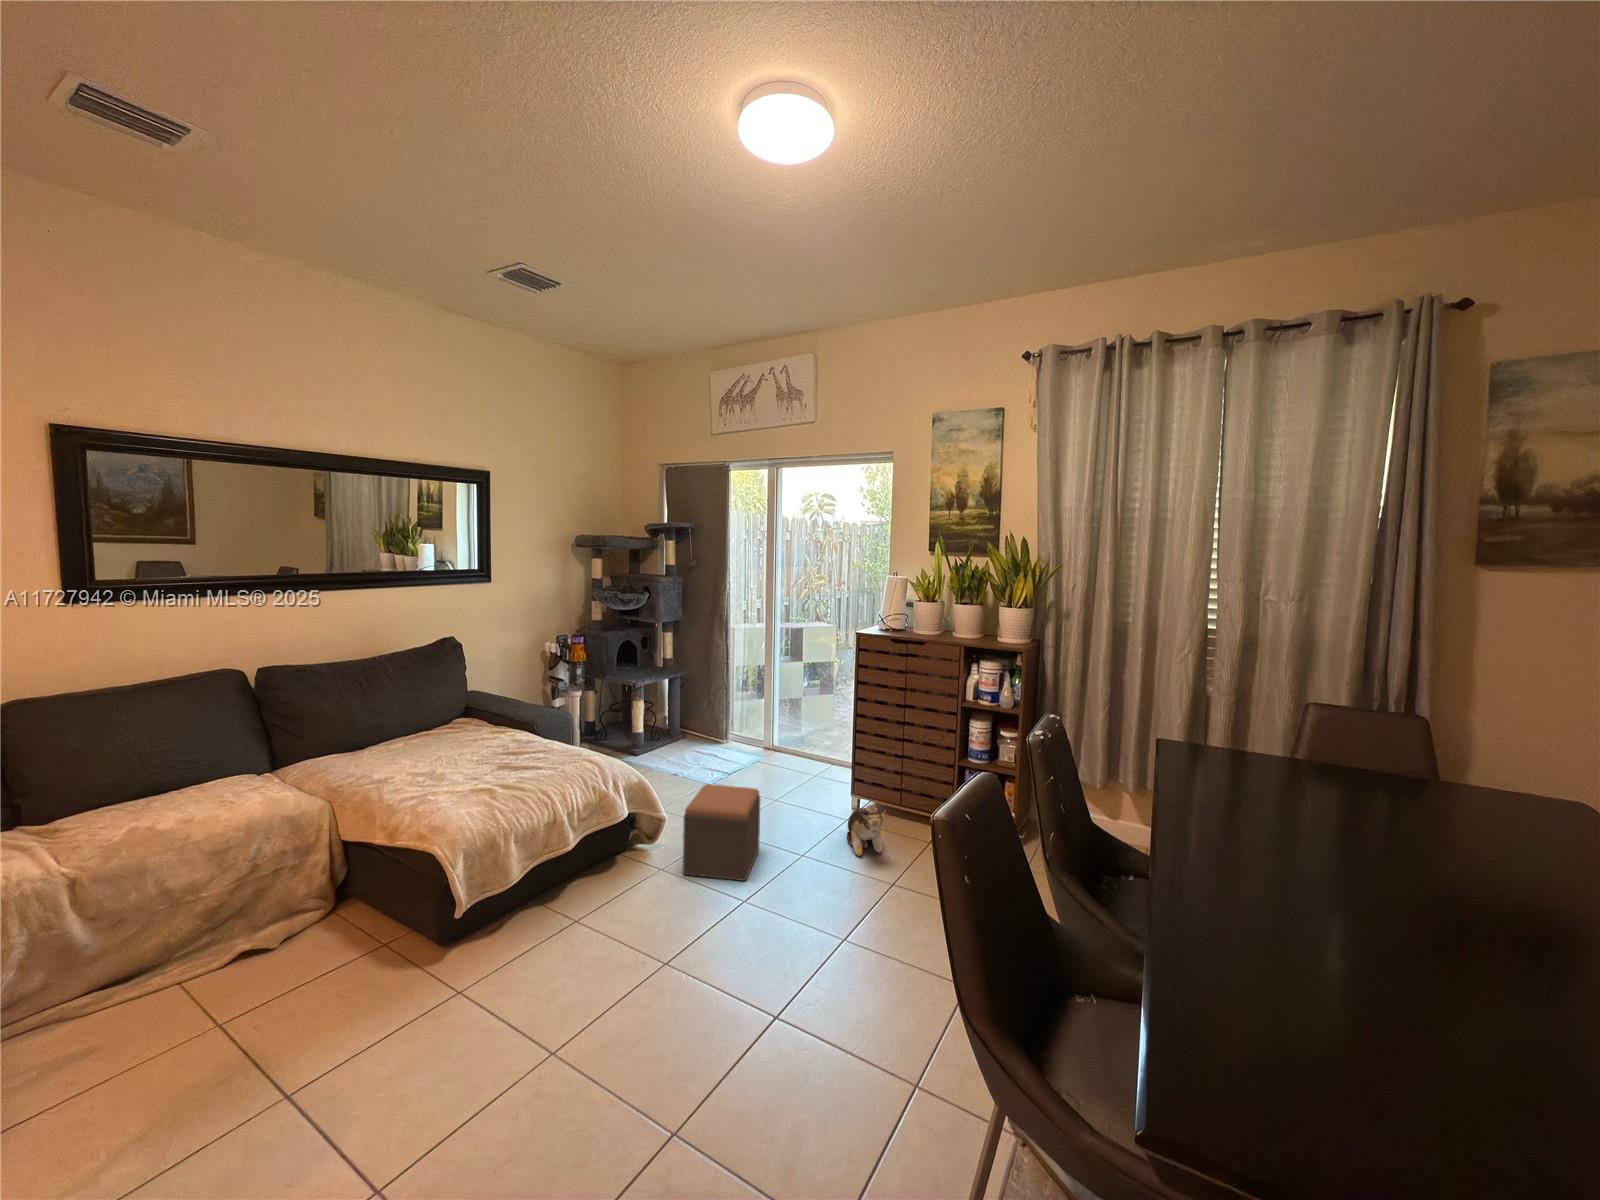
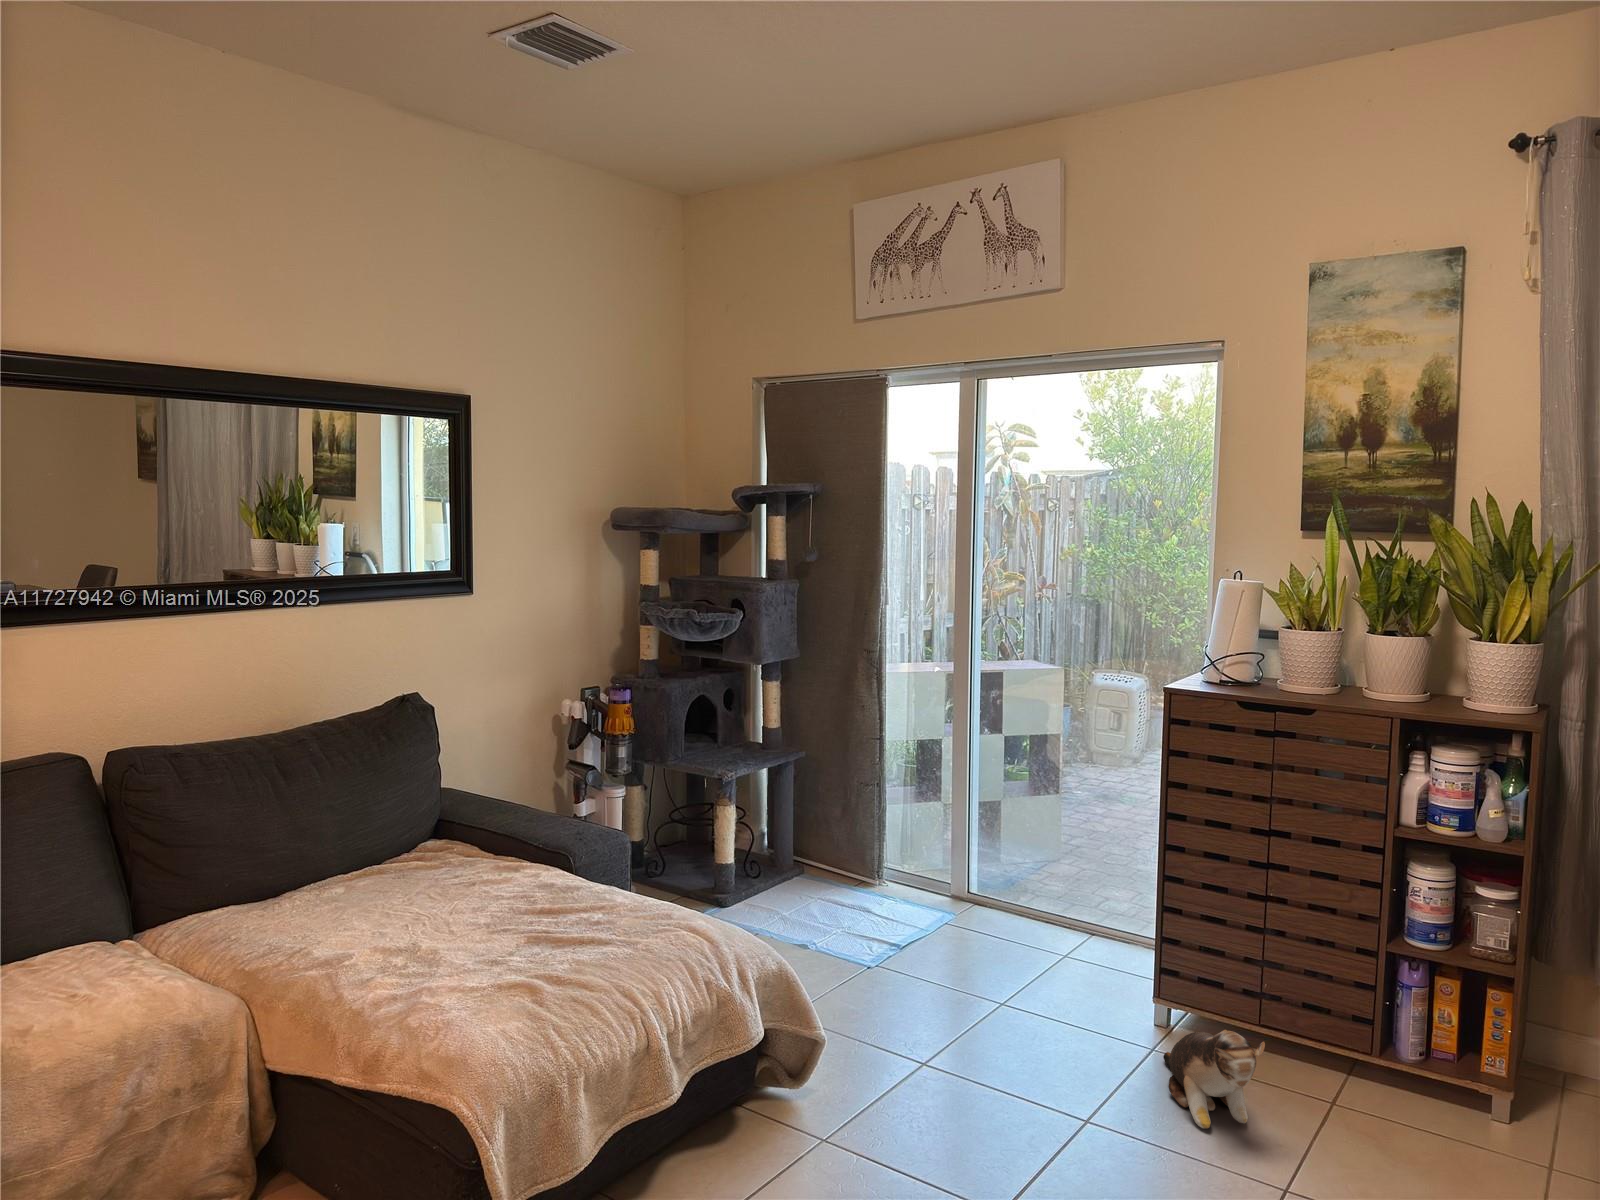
footstool: present [683,784,760,881] -> none [871,977,1007,1174]

